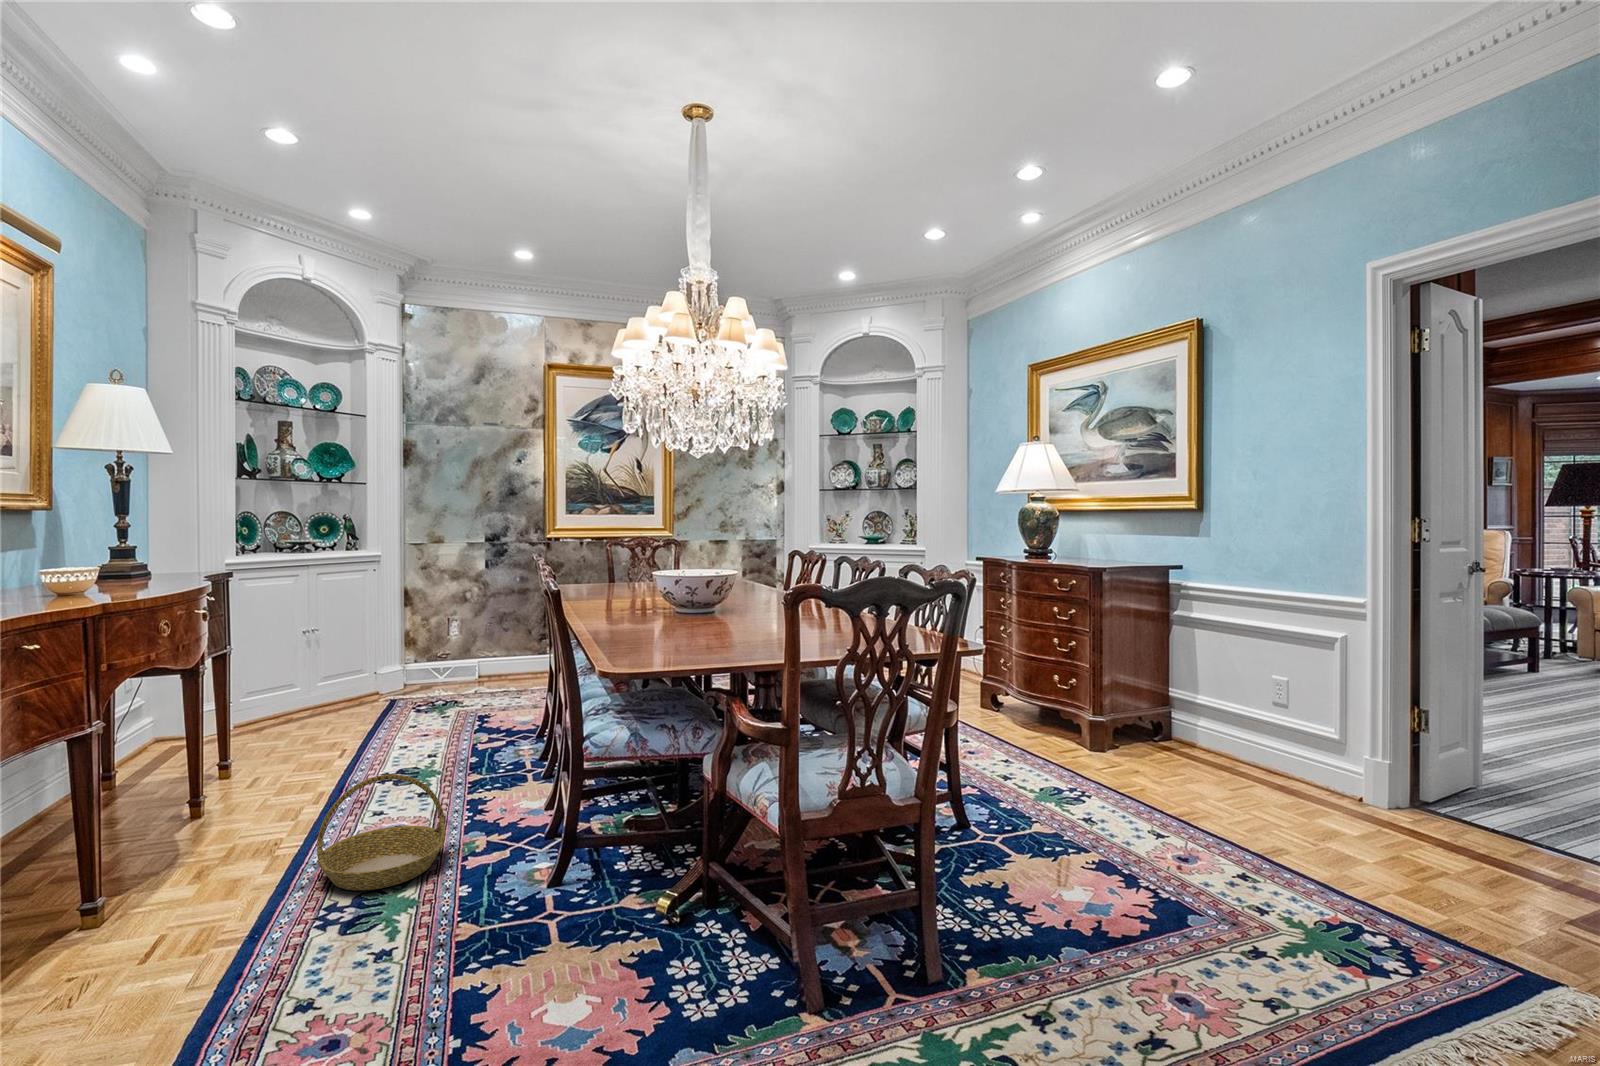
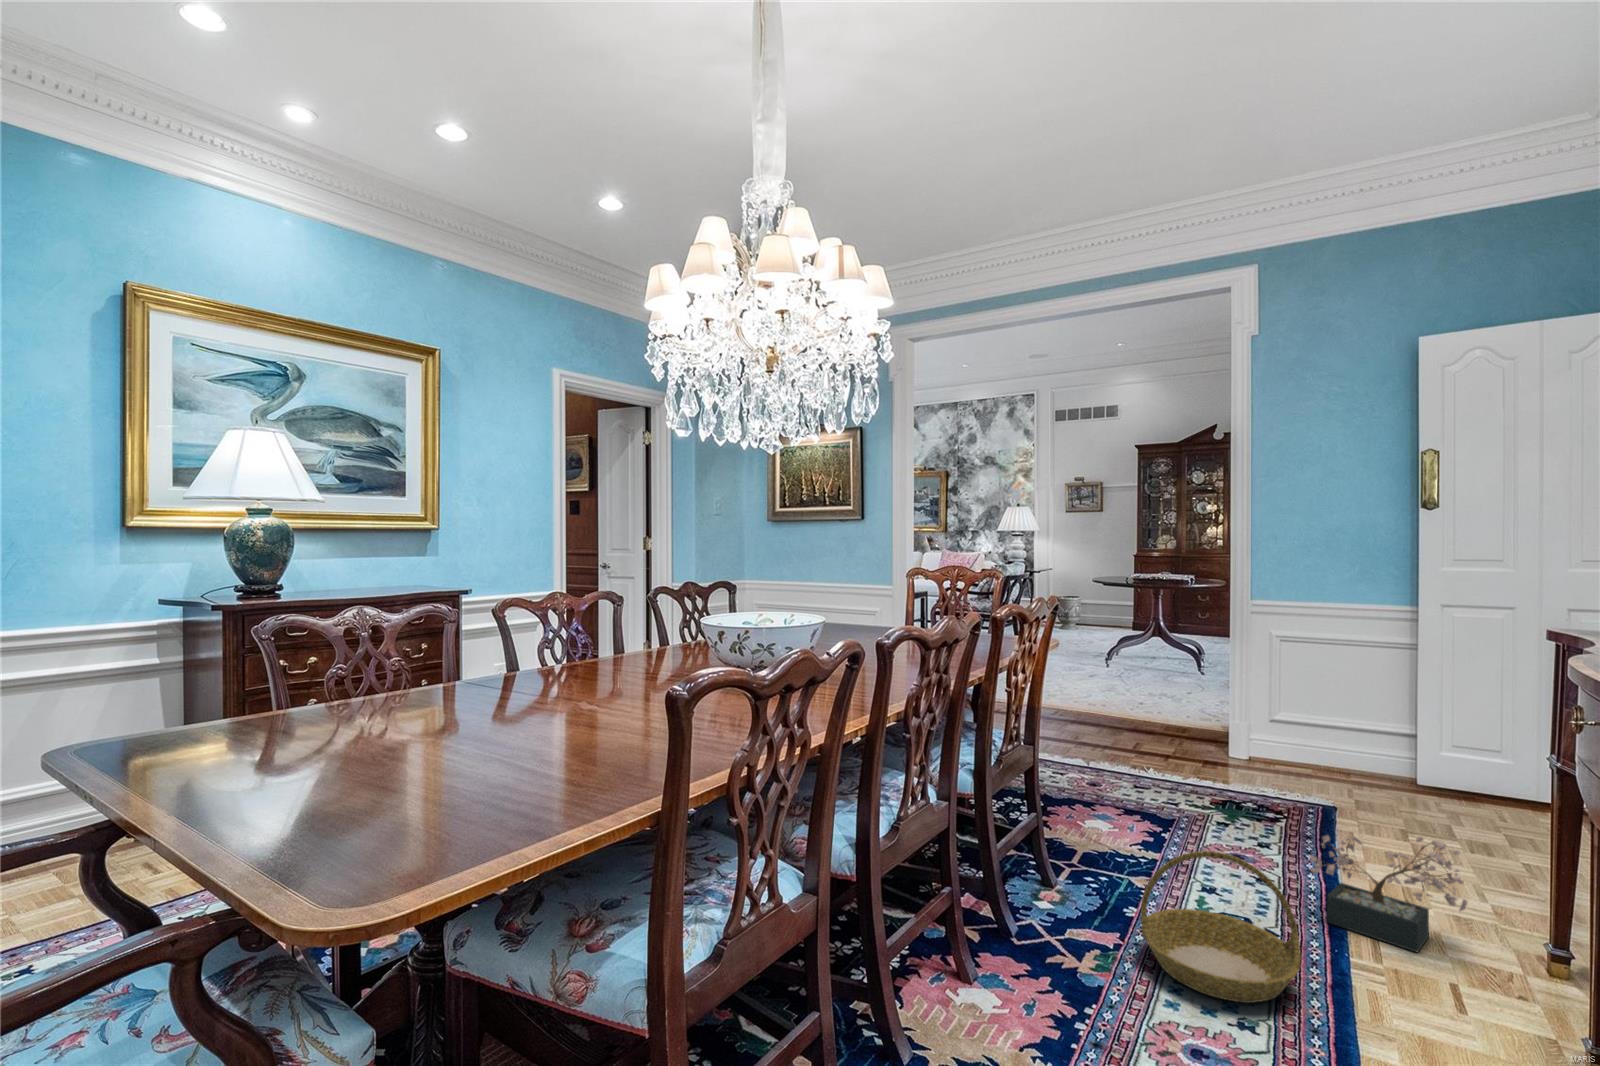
decorative plant: none [71,854,267,1007] -> present [1309,835,1467,952]

